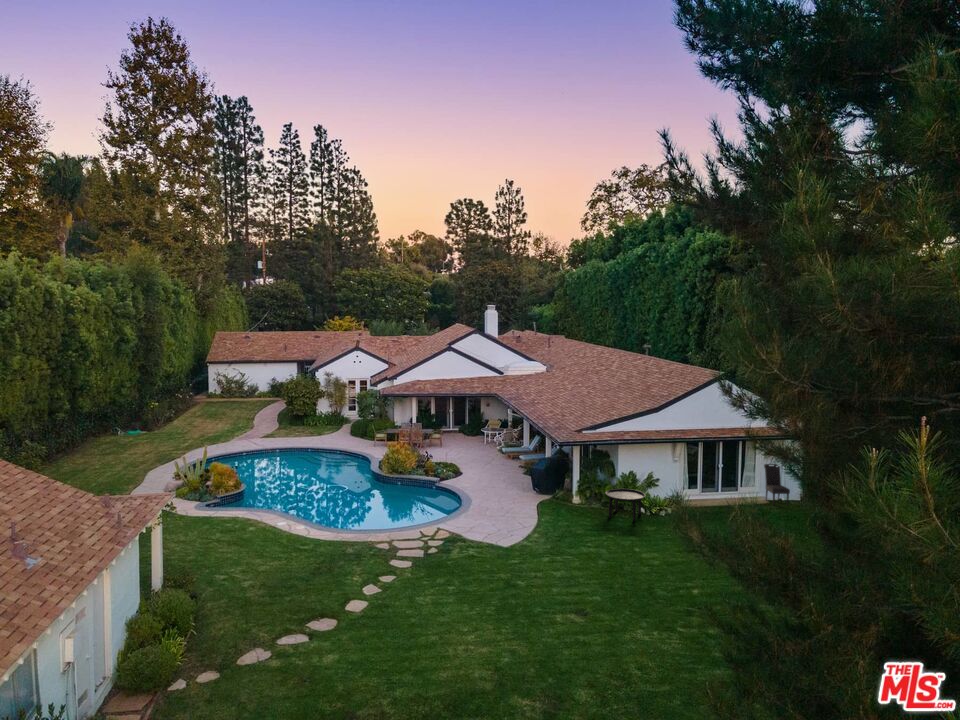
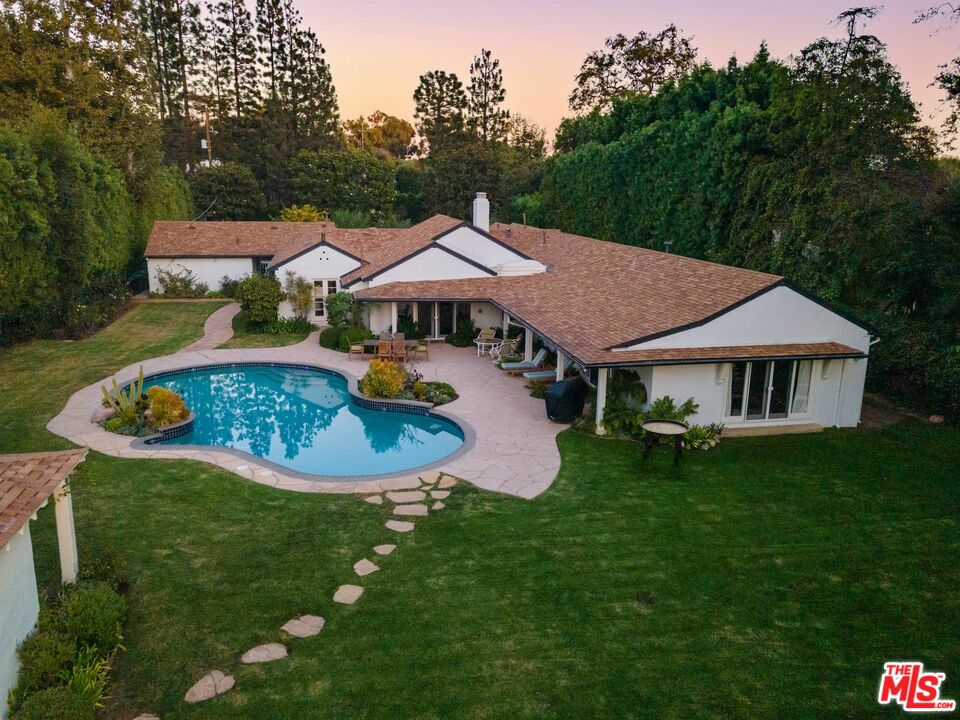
chair: present [764,464,790,505] -> none [820,387,853,437]

